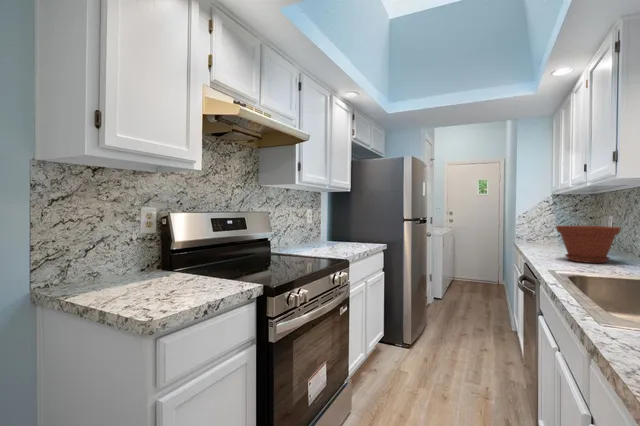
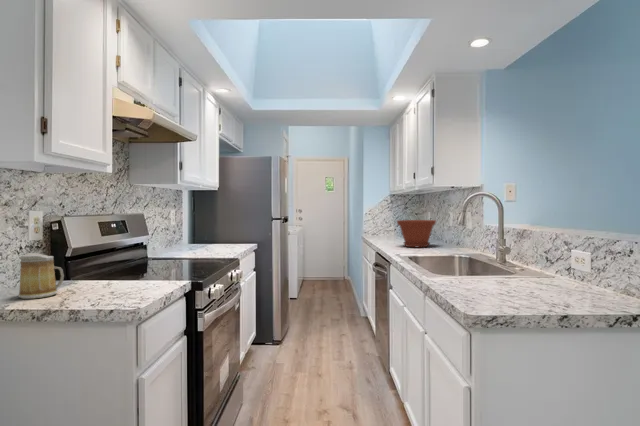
mug: none [102,247,142,290] -> present [18,253,64,299]

